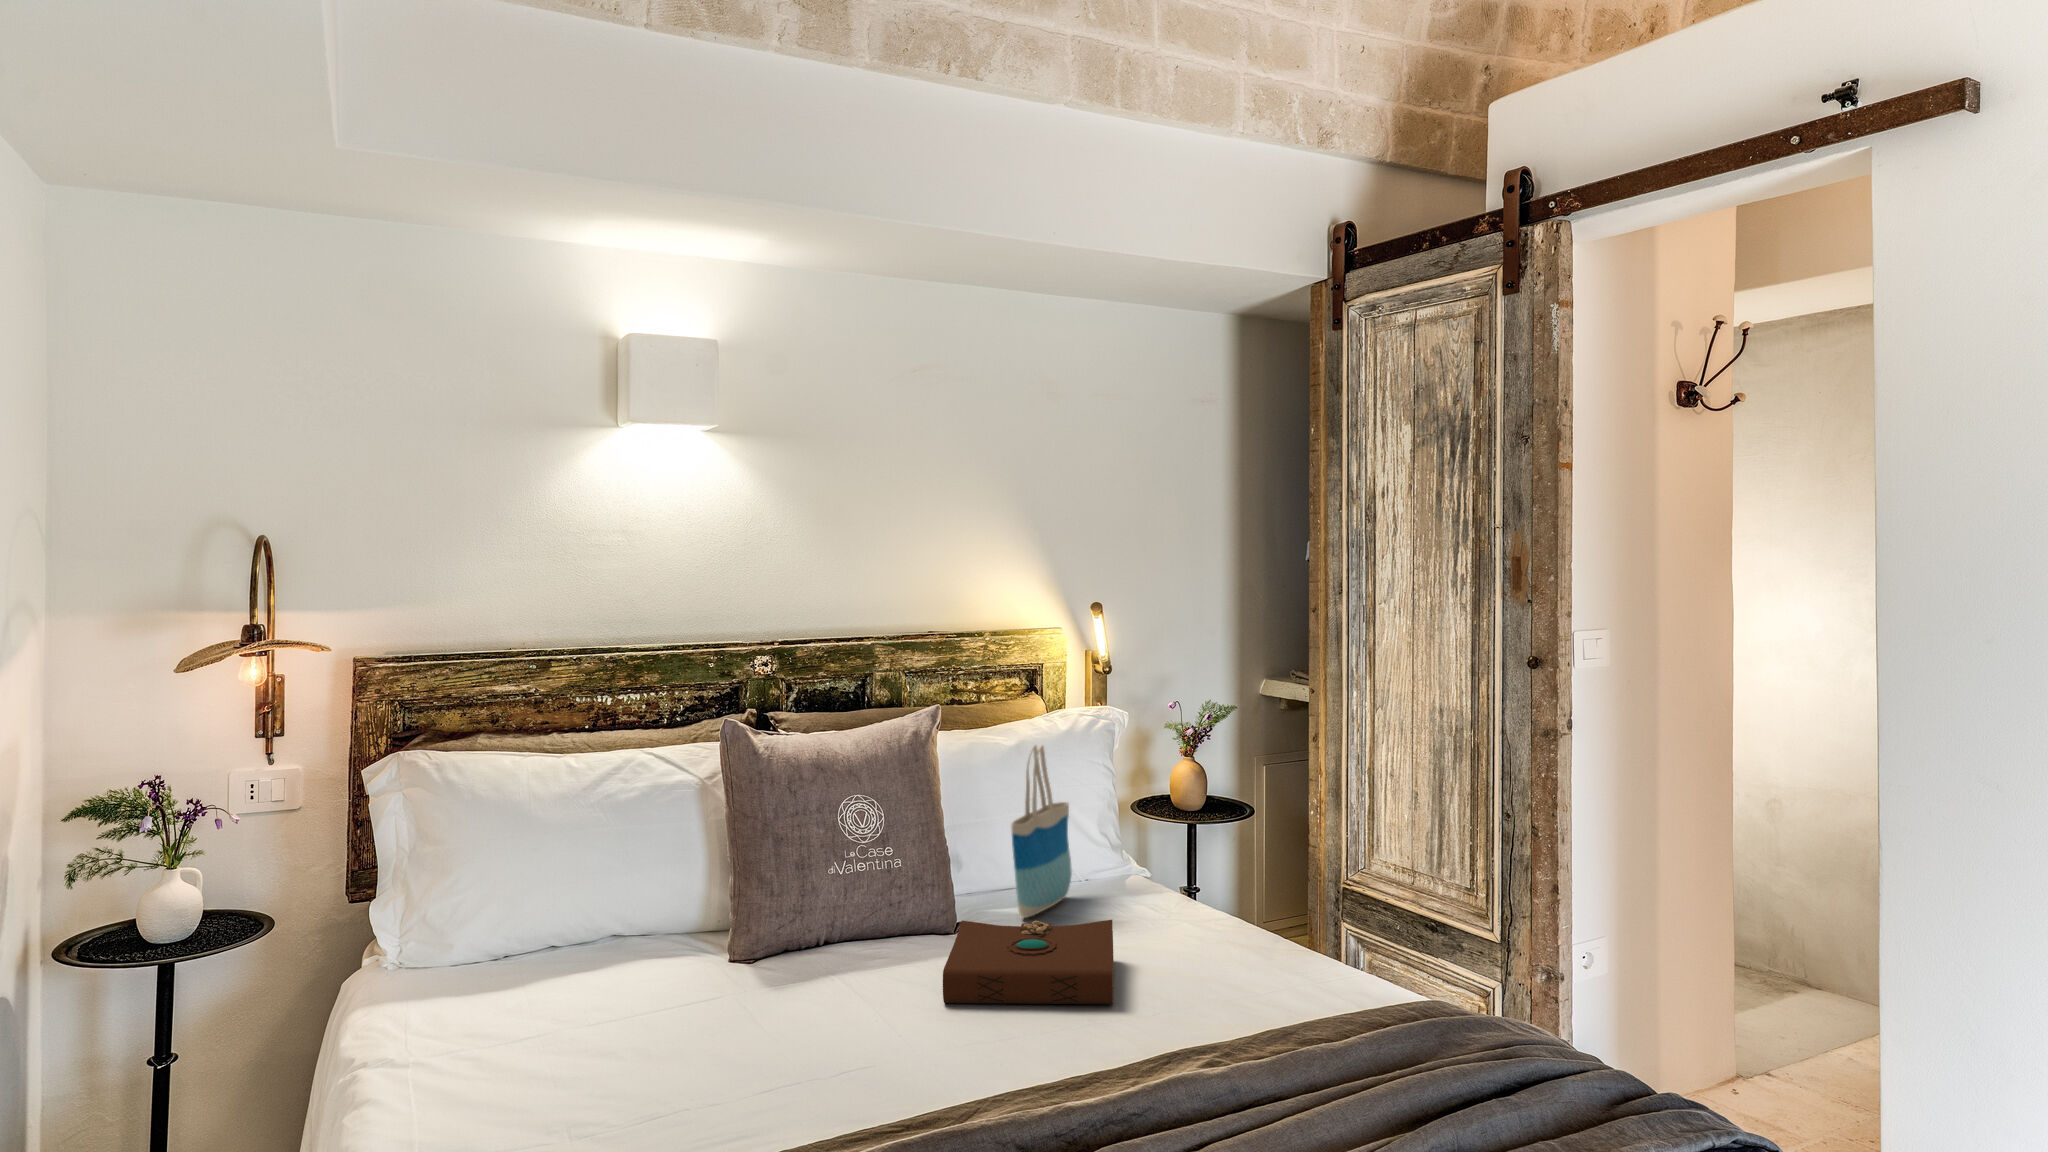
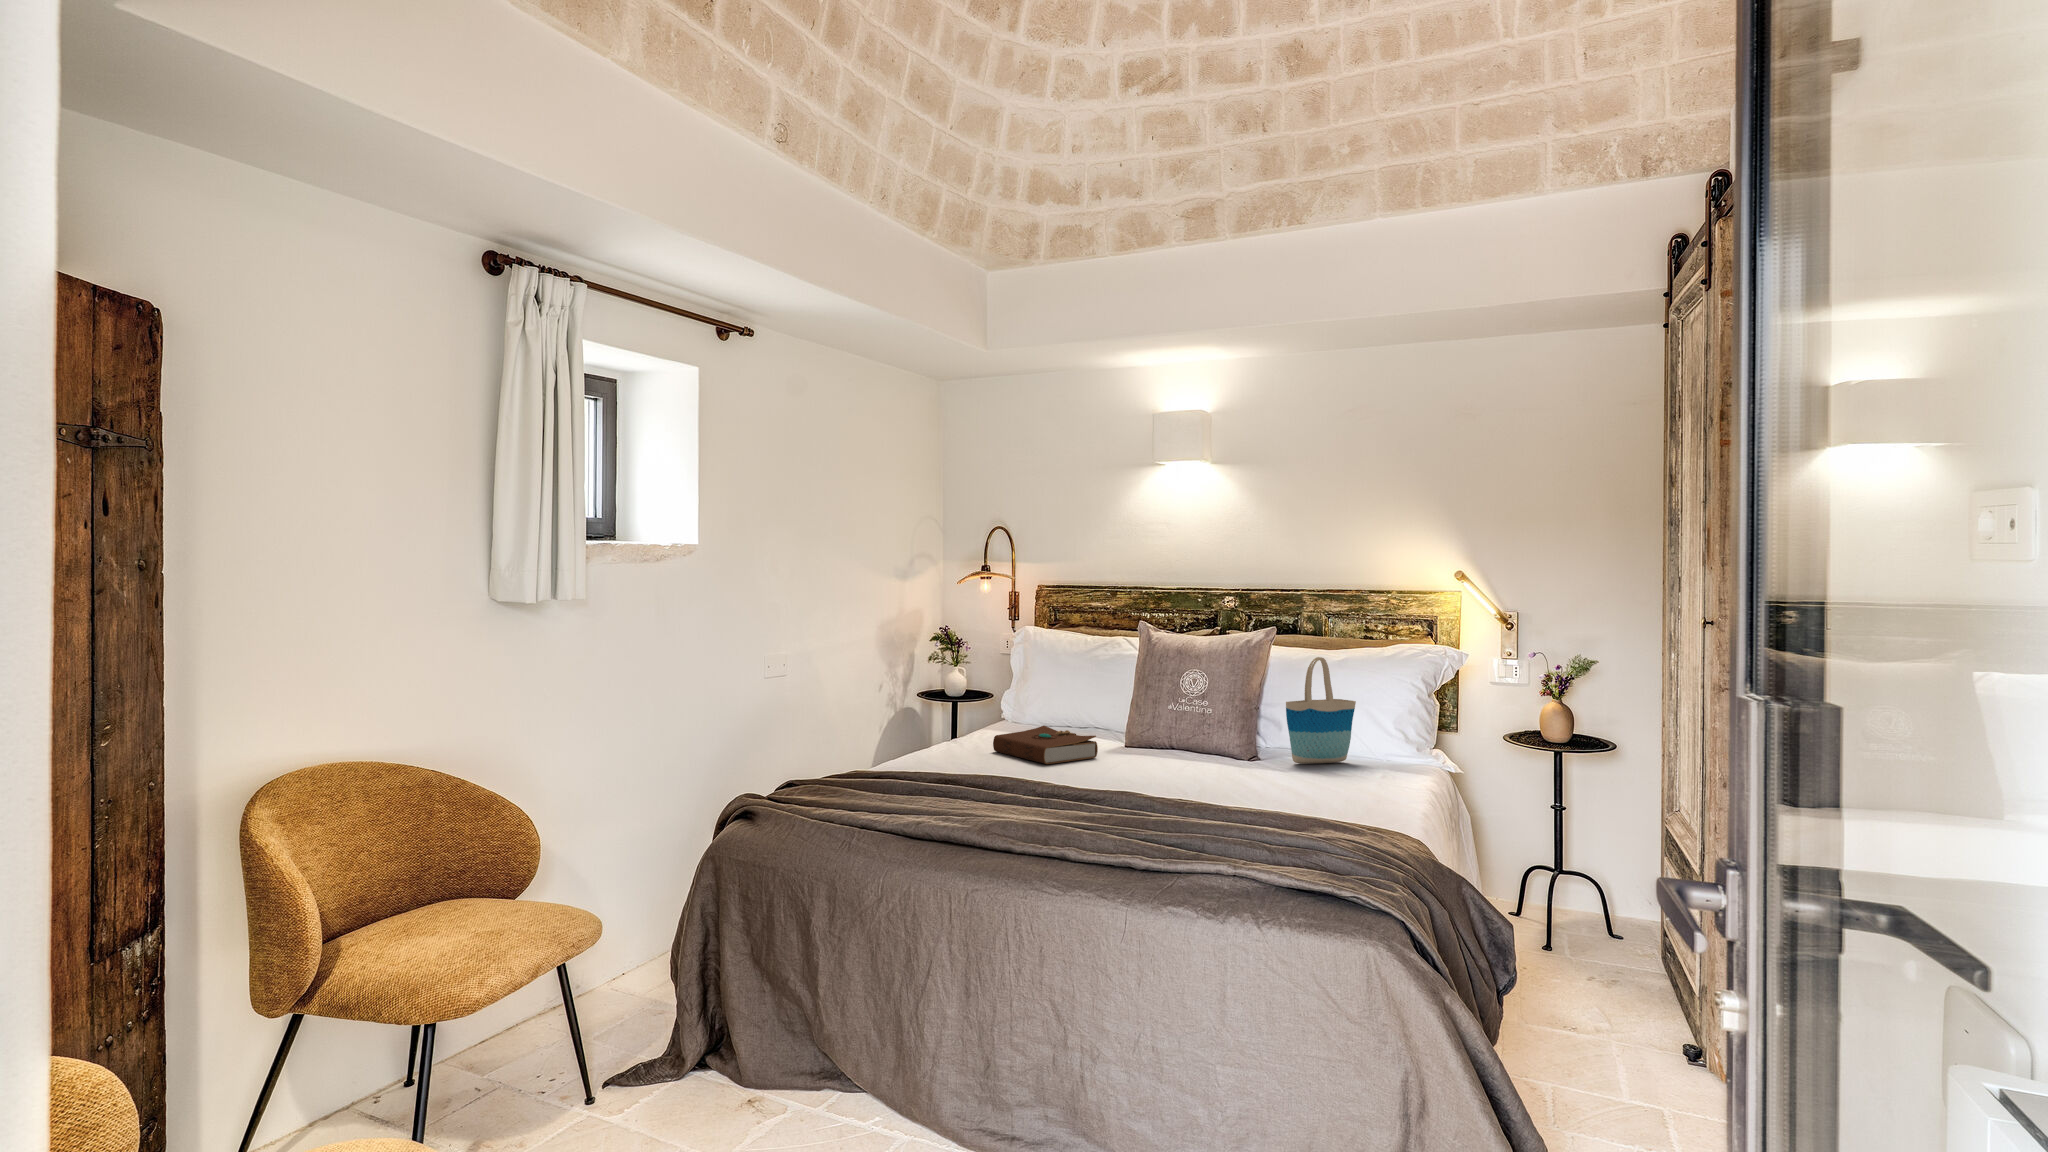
book: present [943,920,1114,1004] -> present [993,726,1098,764]

